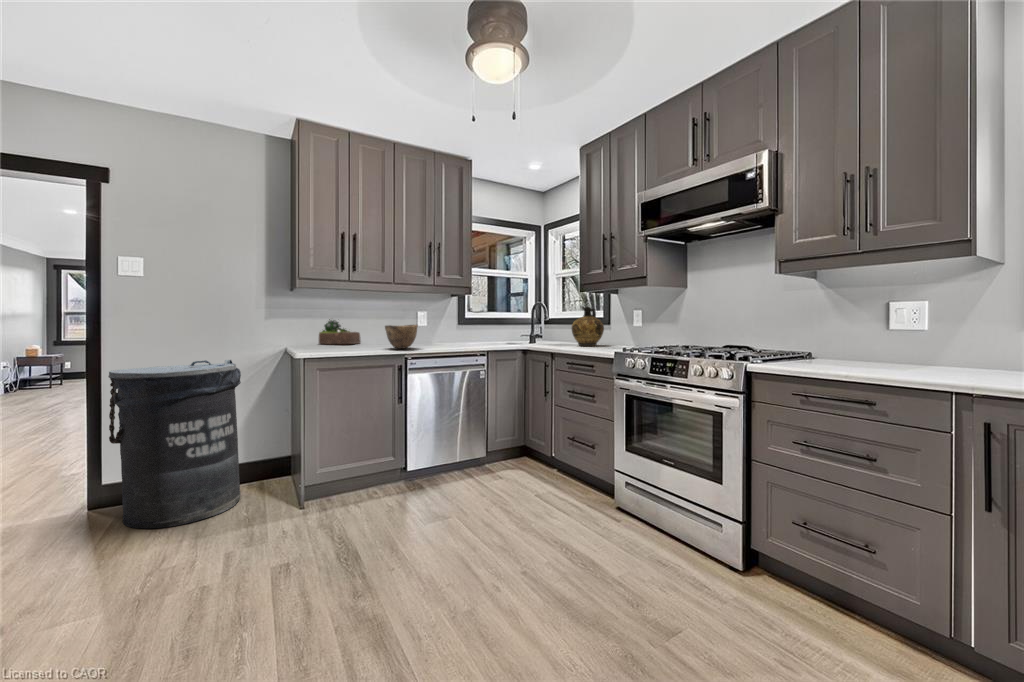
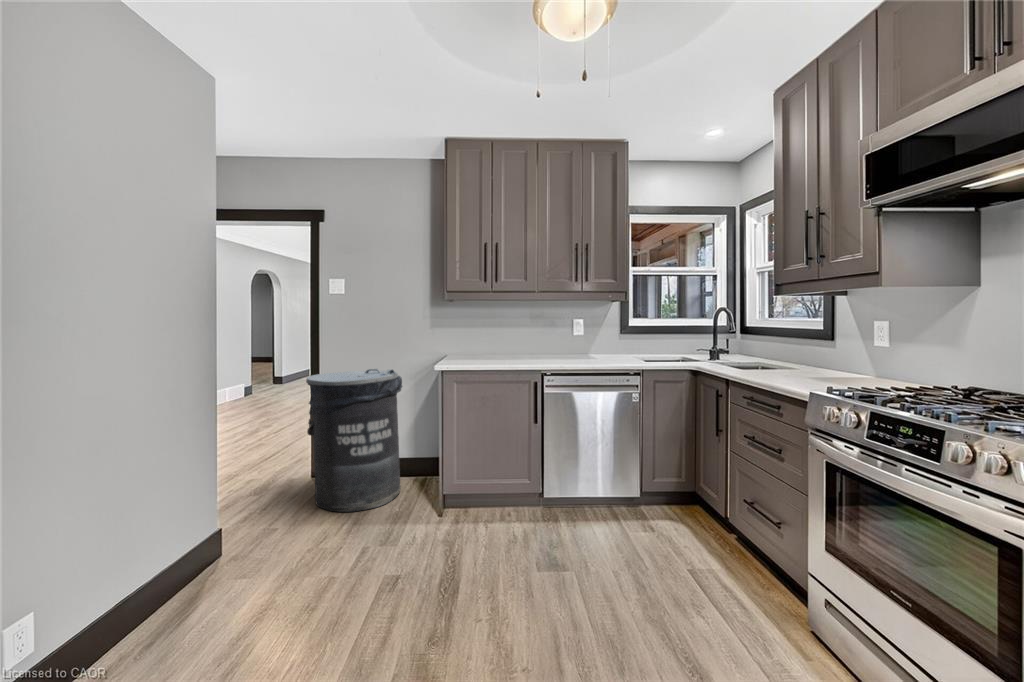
ceramic jug: present [572,306,604,346] -> none [758,317,811,374]
succulent plant: present [319,317,361,344] -> none [475,326,514,355]
bowl: present [385,325,418,349] -> none [527,338,561,364]

